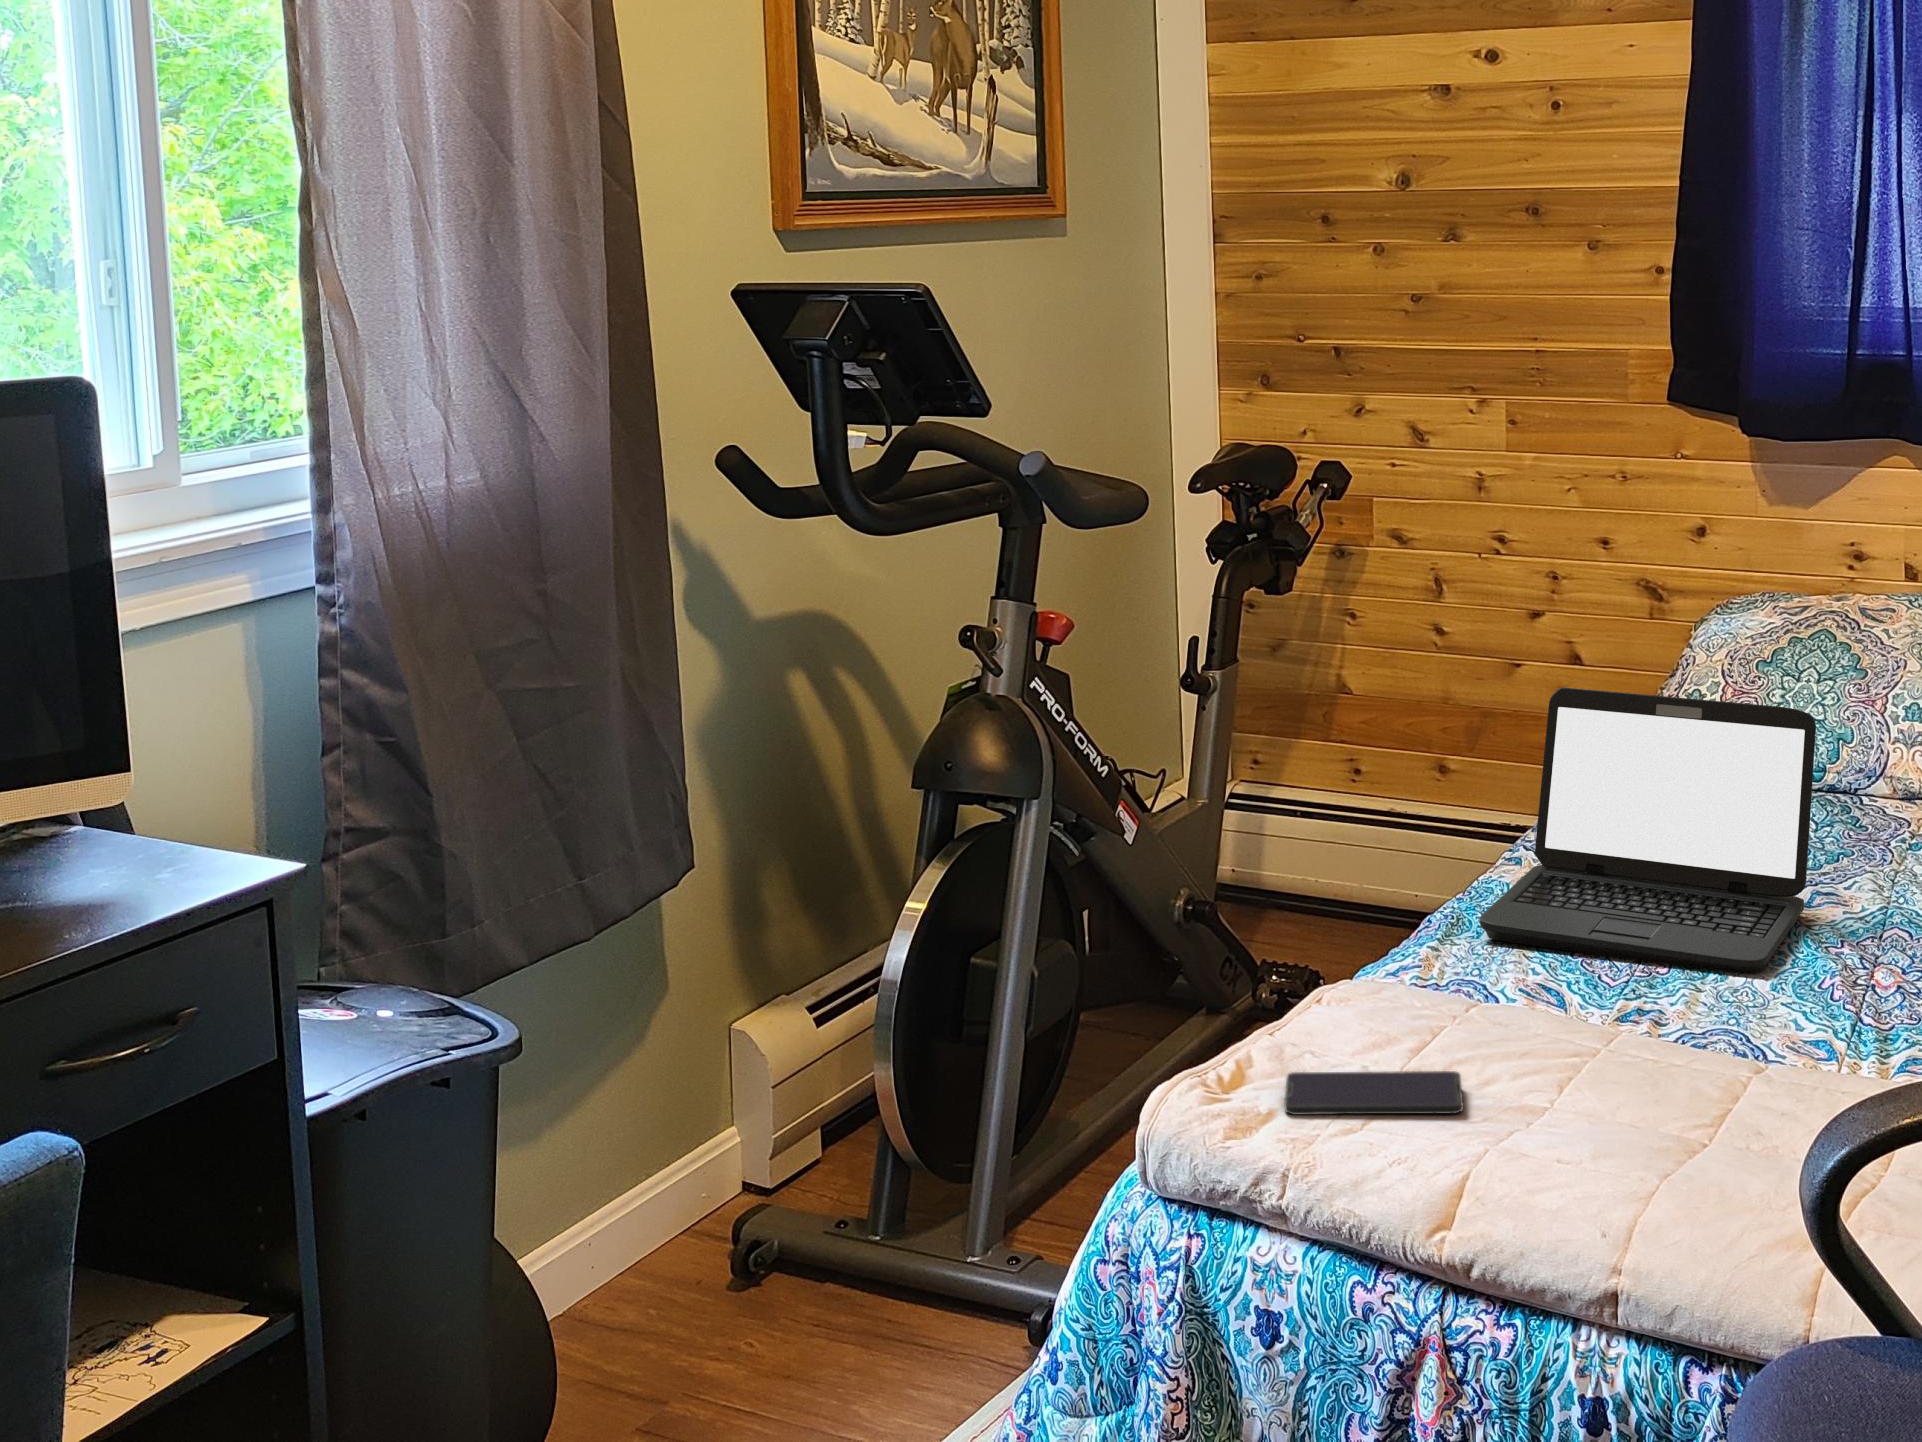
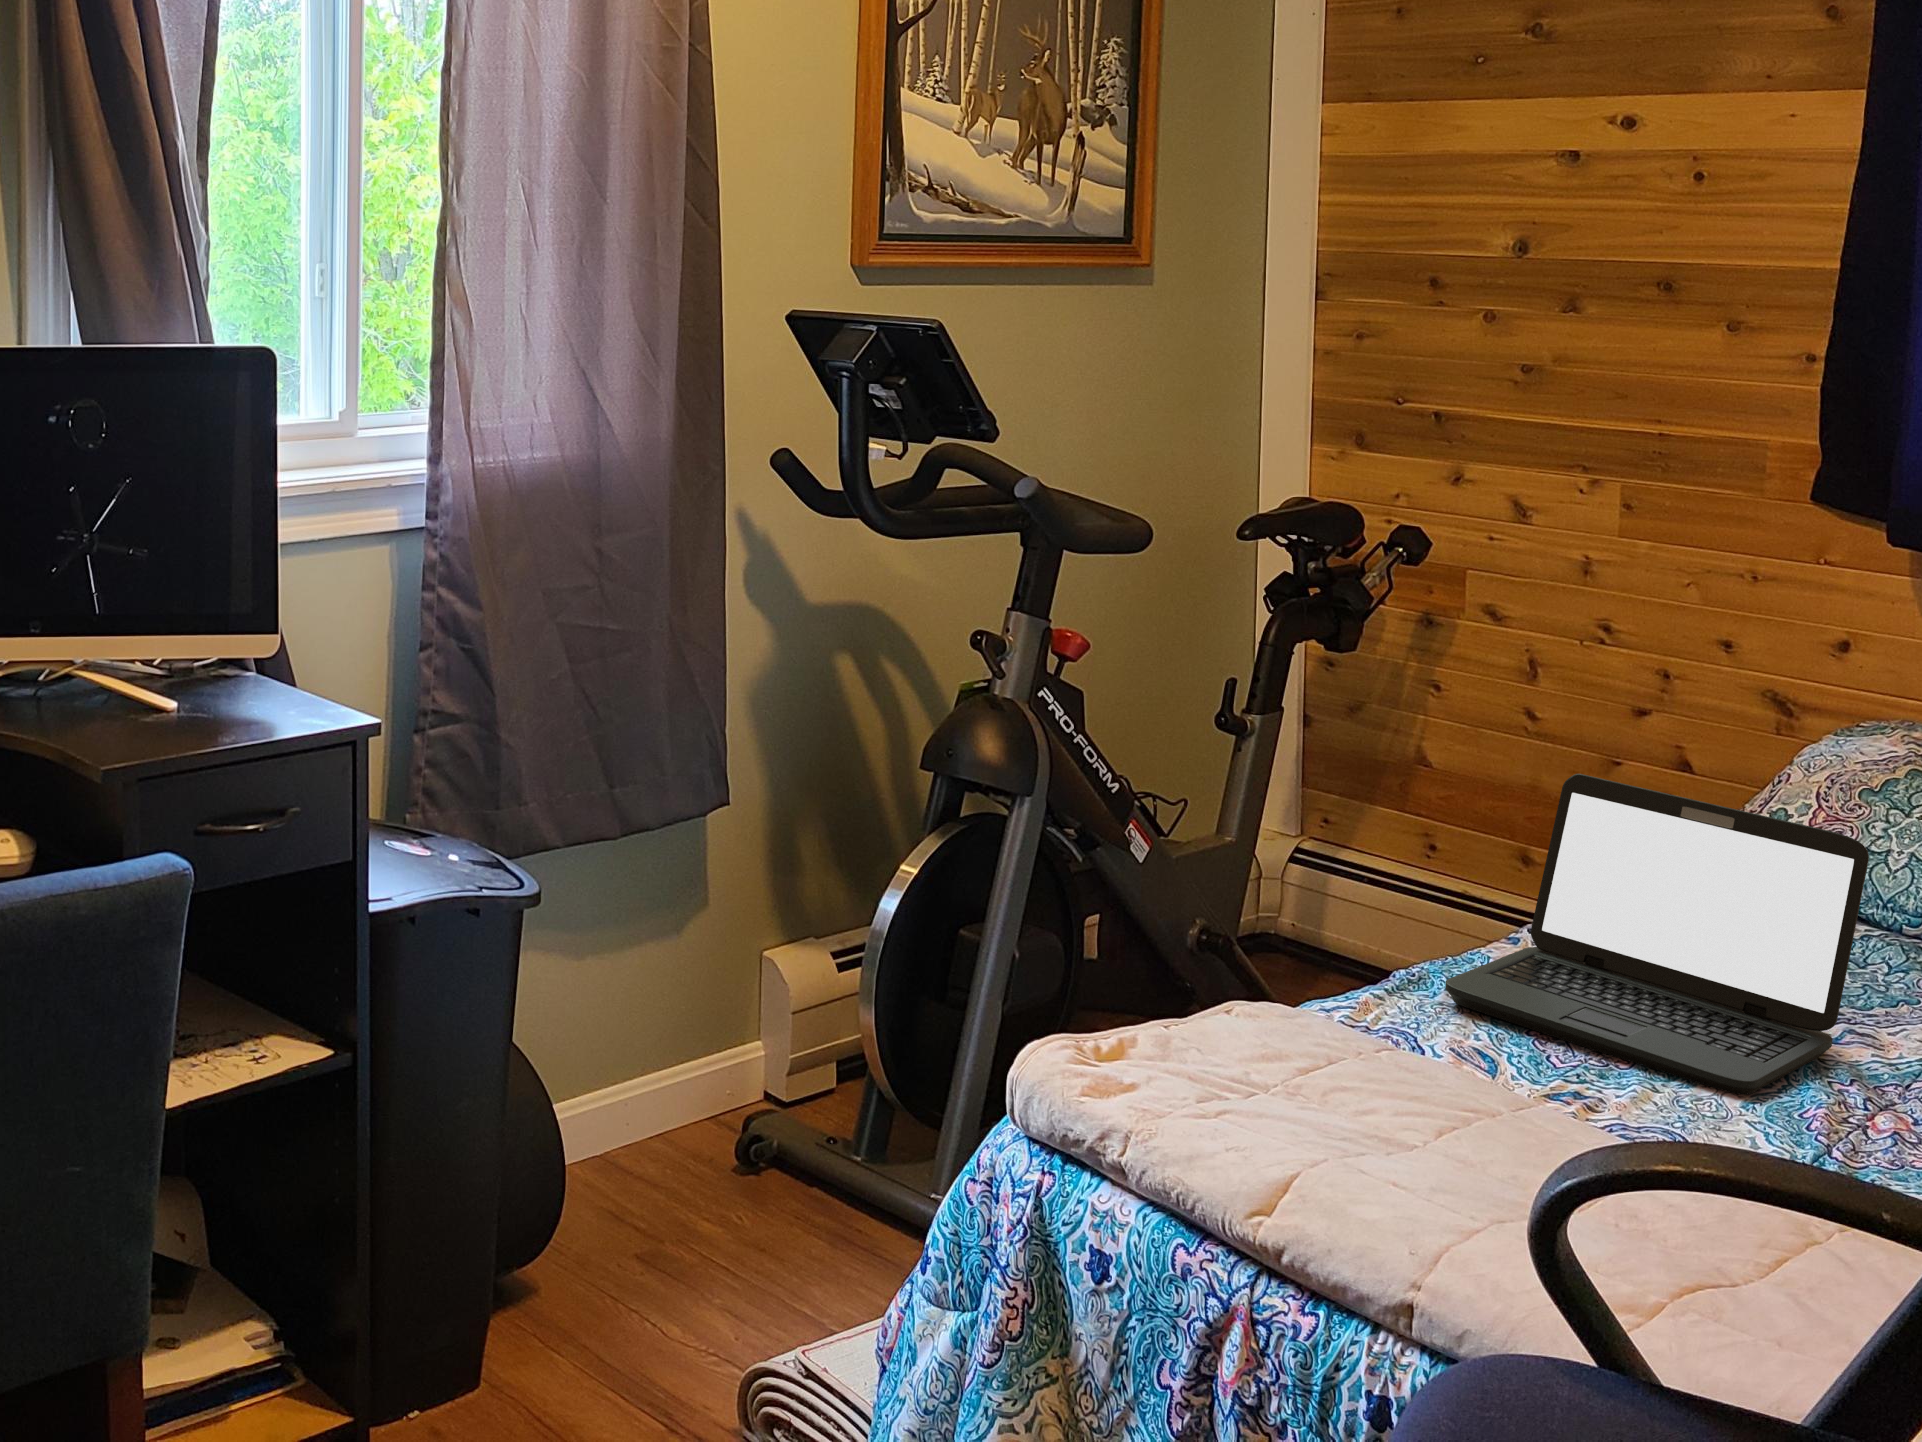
smartphone: present [1284,1071,1463,1115] -> none [1149,1057,1331,1126]

